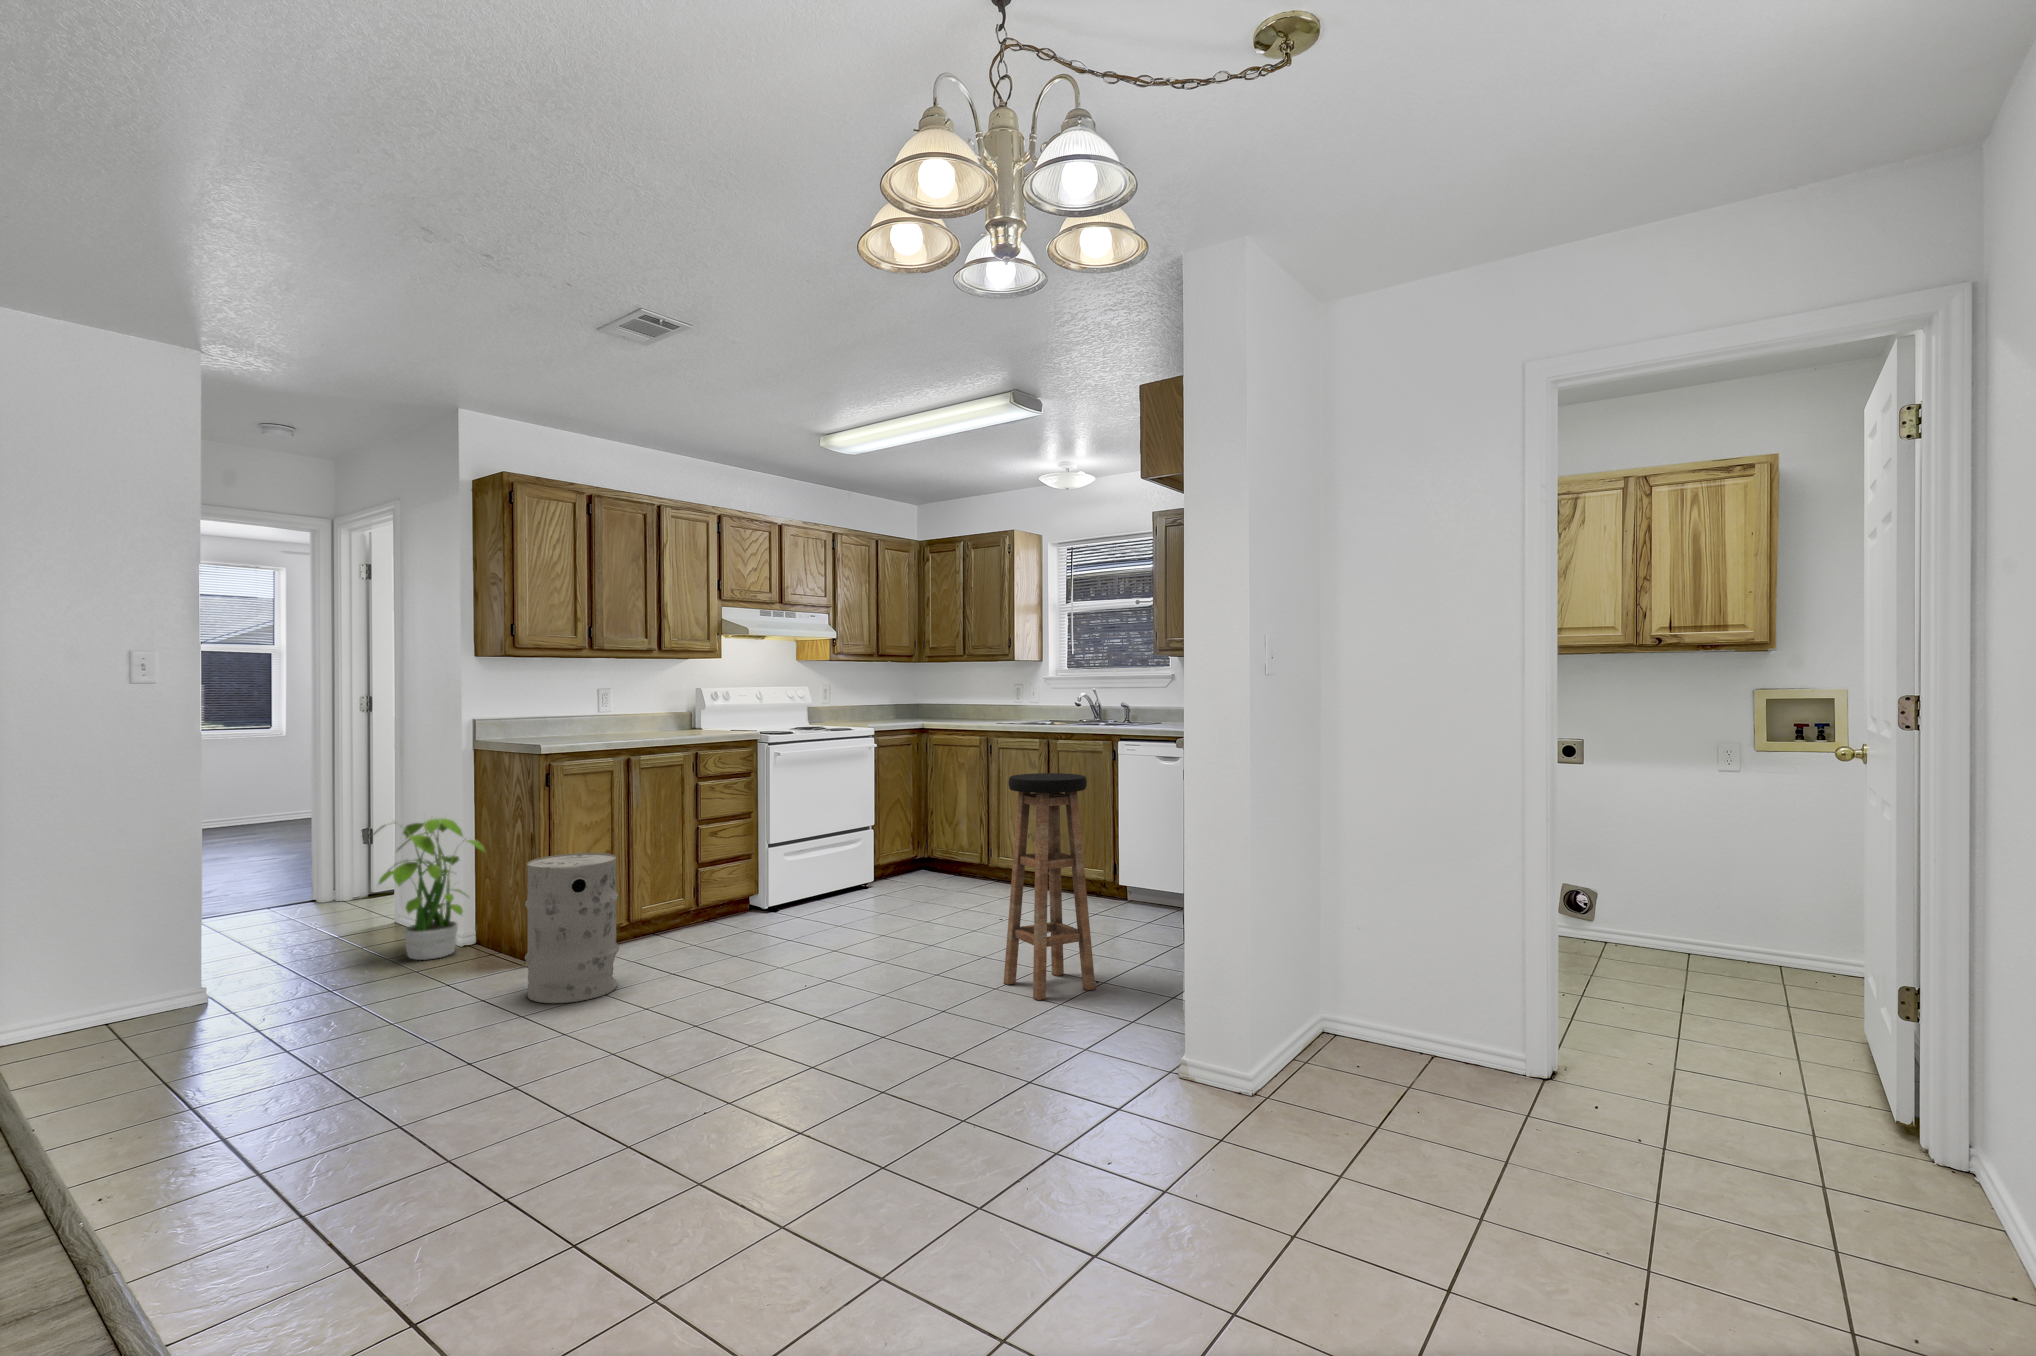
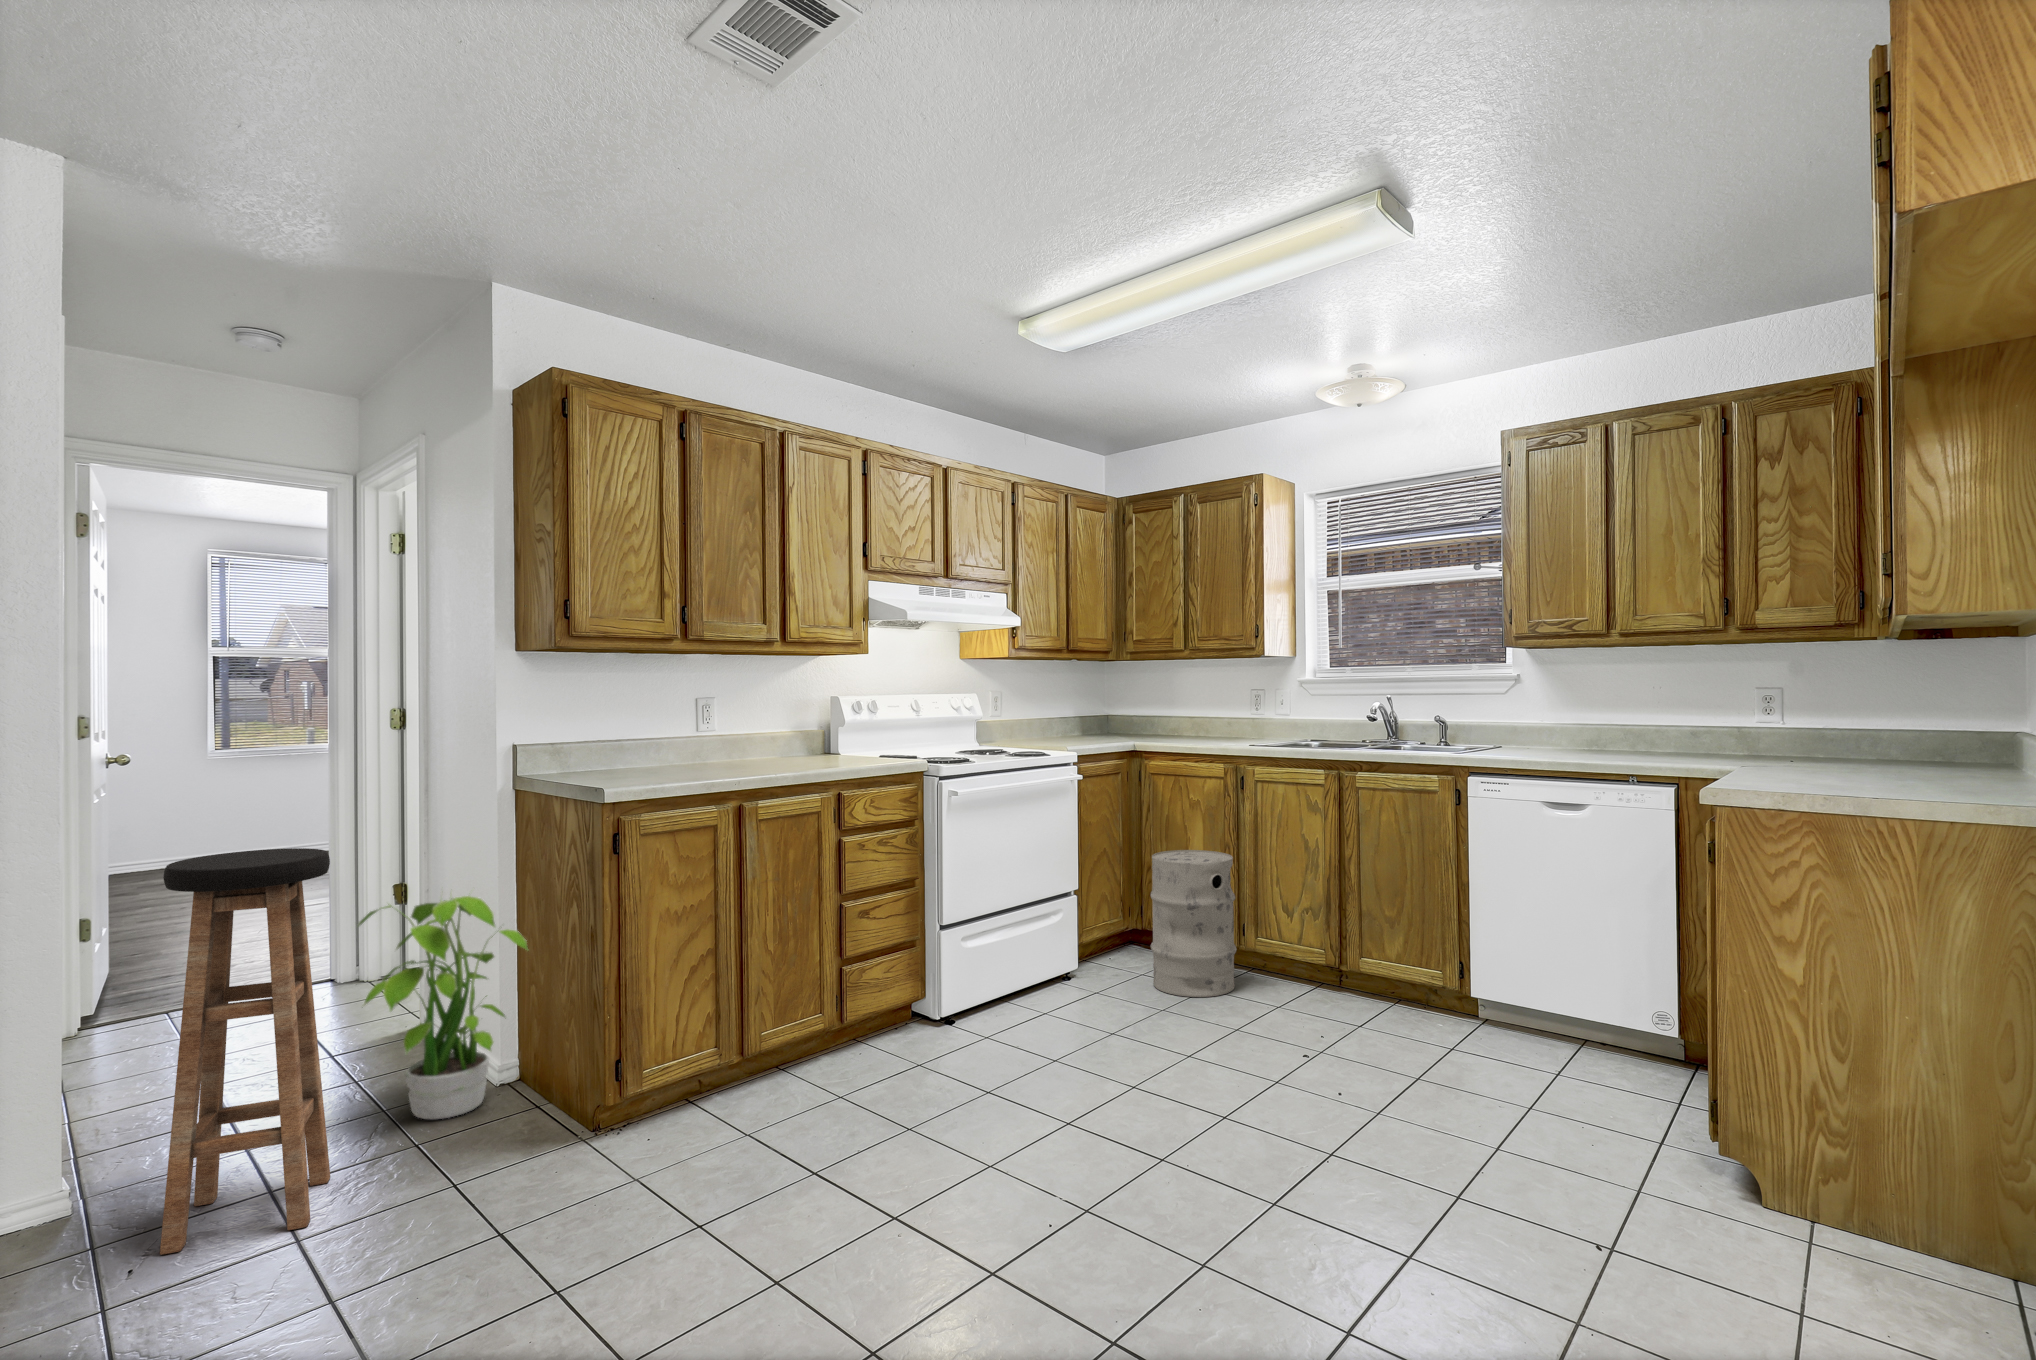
bar stool: present [1004,773,1095,1000] -> present [160,848,330,1255]
trash can: present [525,853,619,1003] -> present [1150,850,1237,997]

